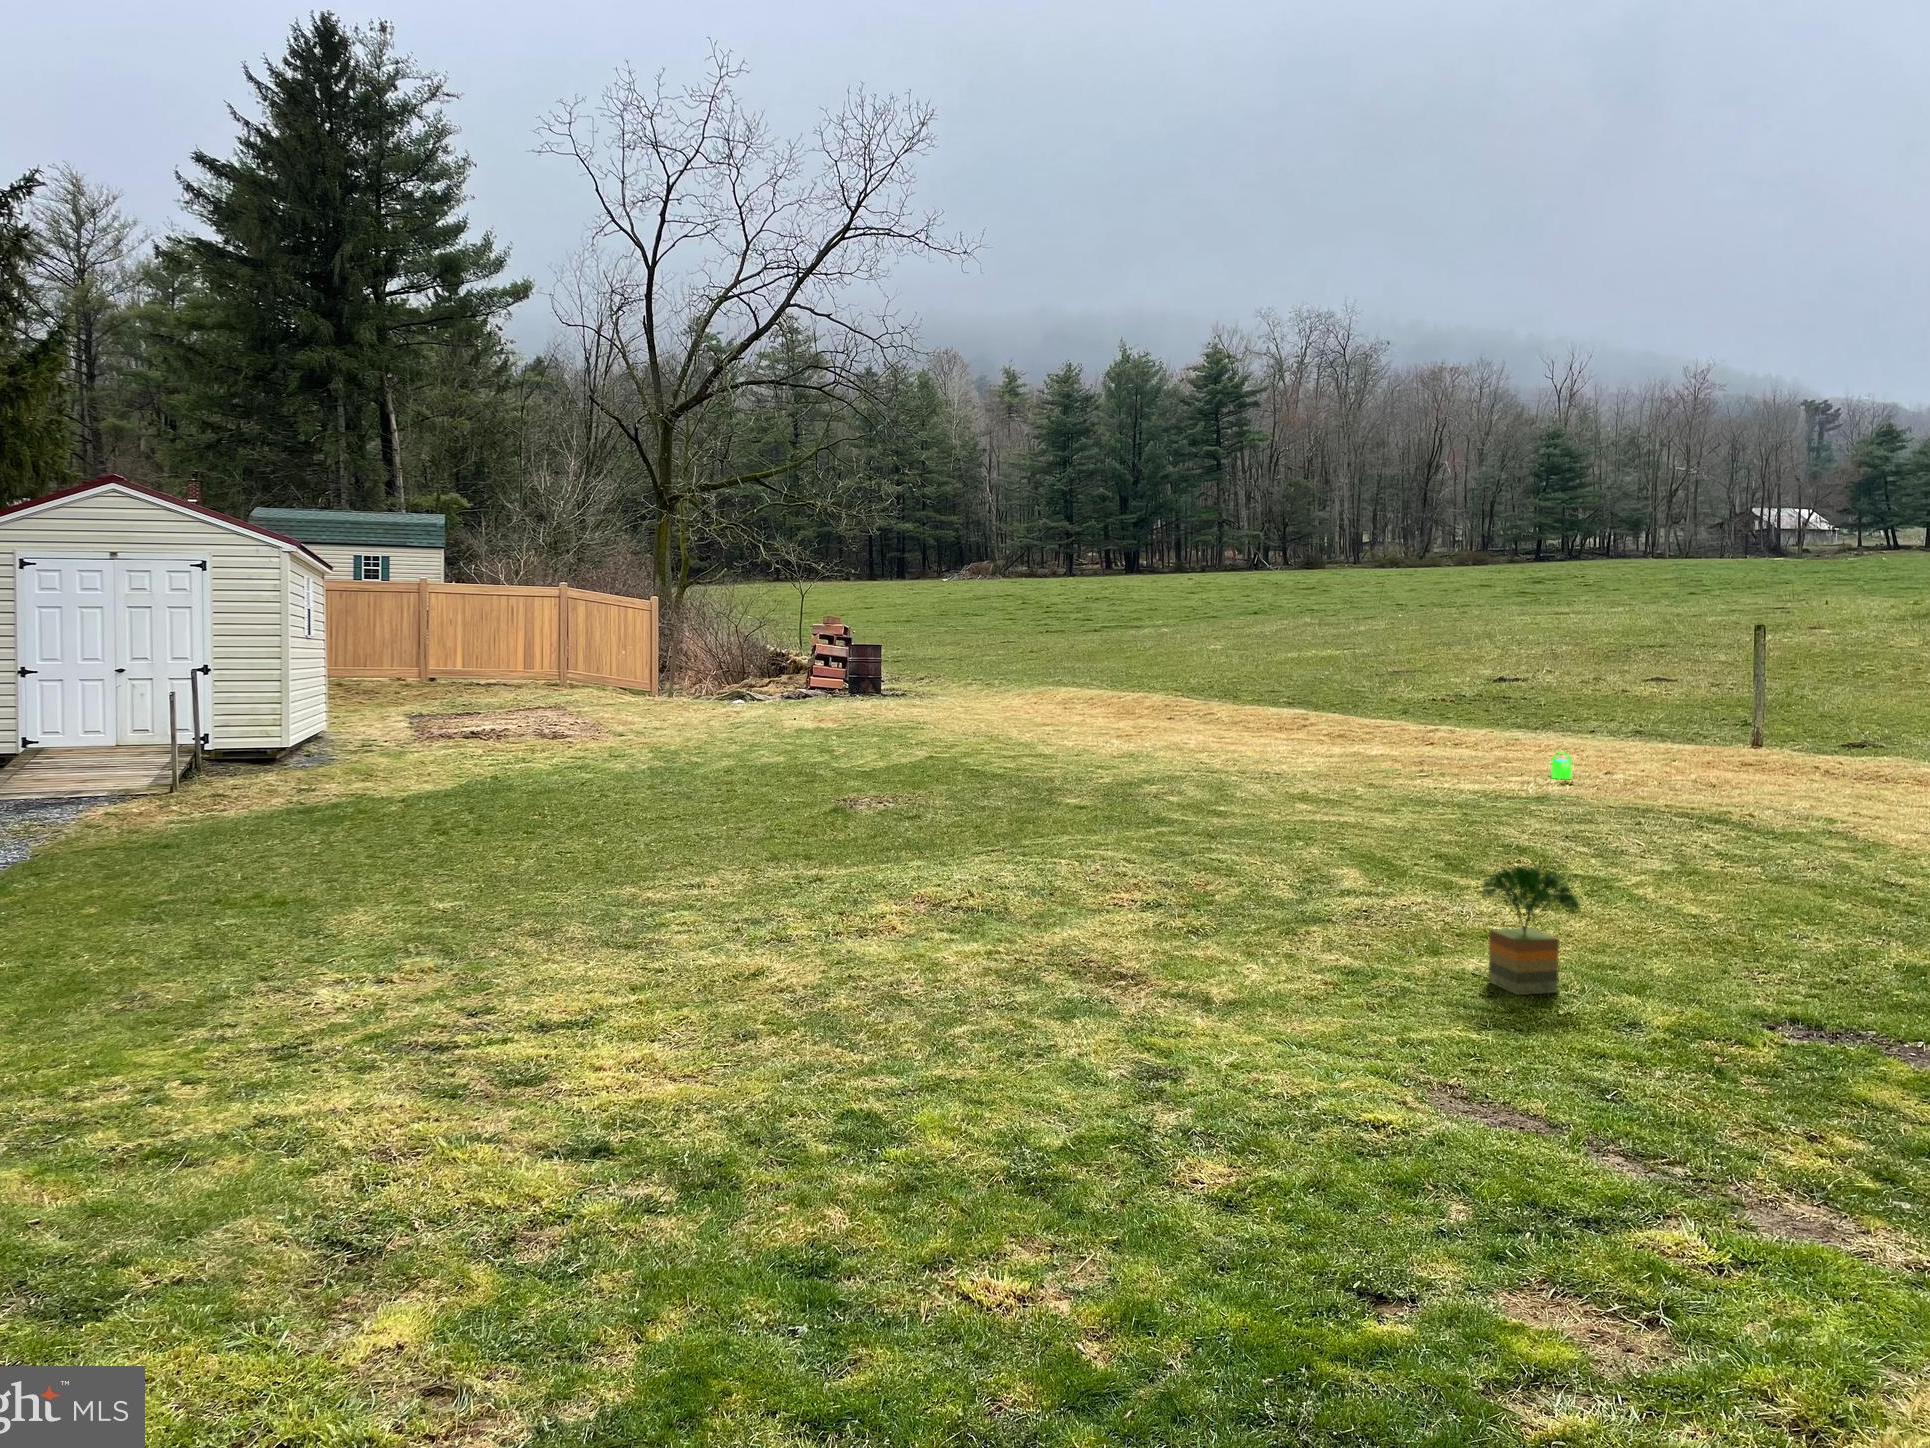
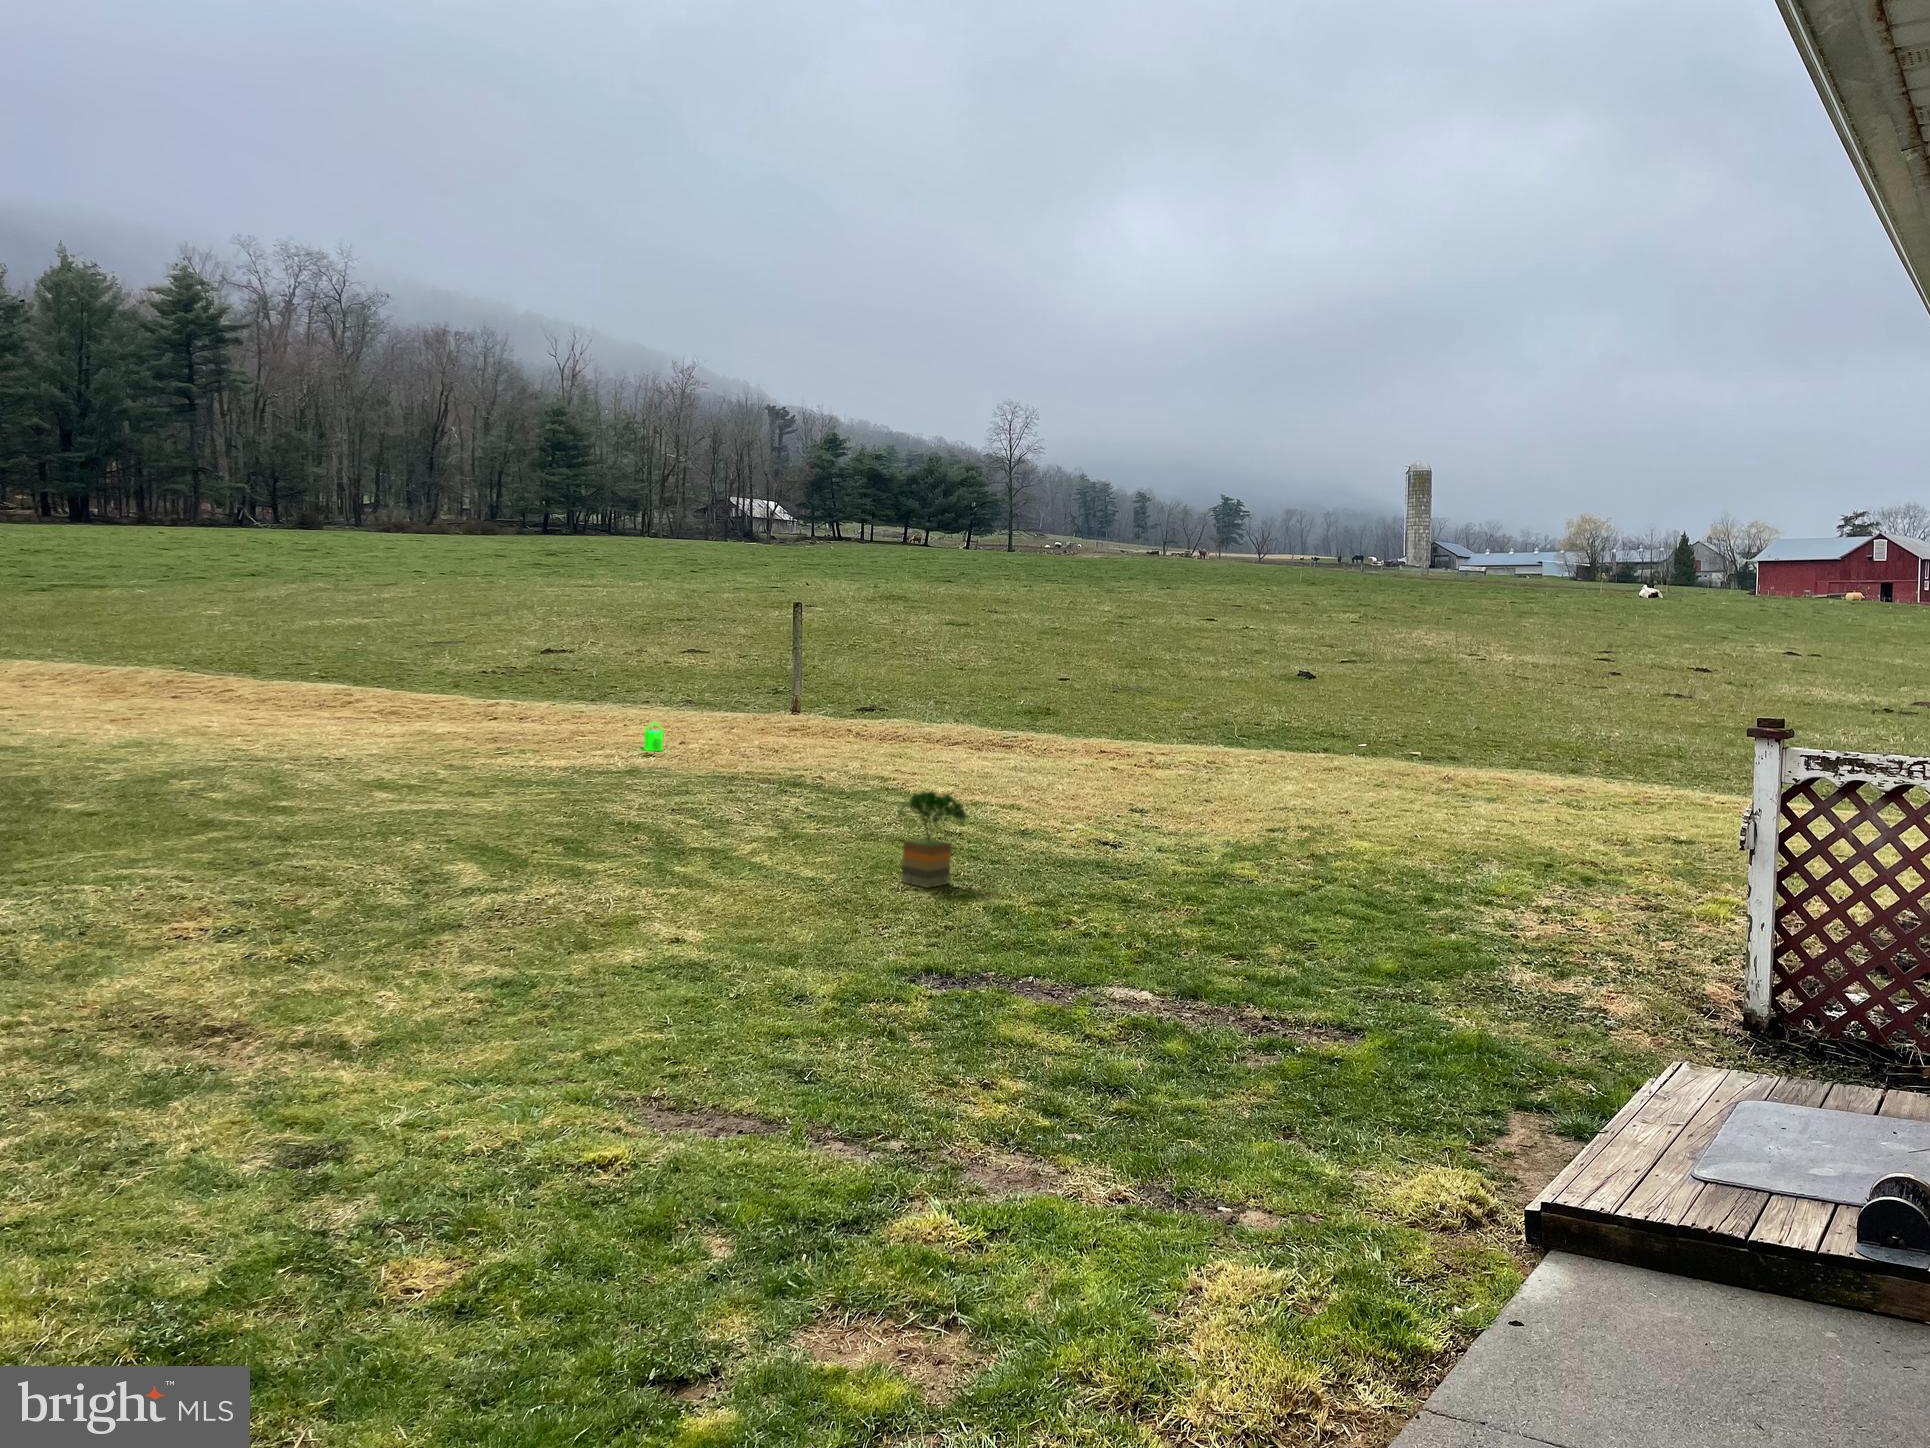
potted tree: present [1481,867,1581,995] -> present [898,791,968,888]

